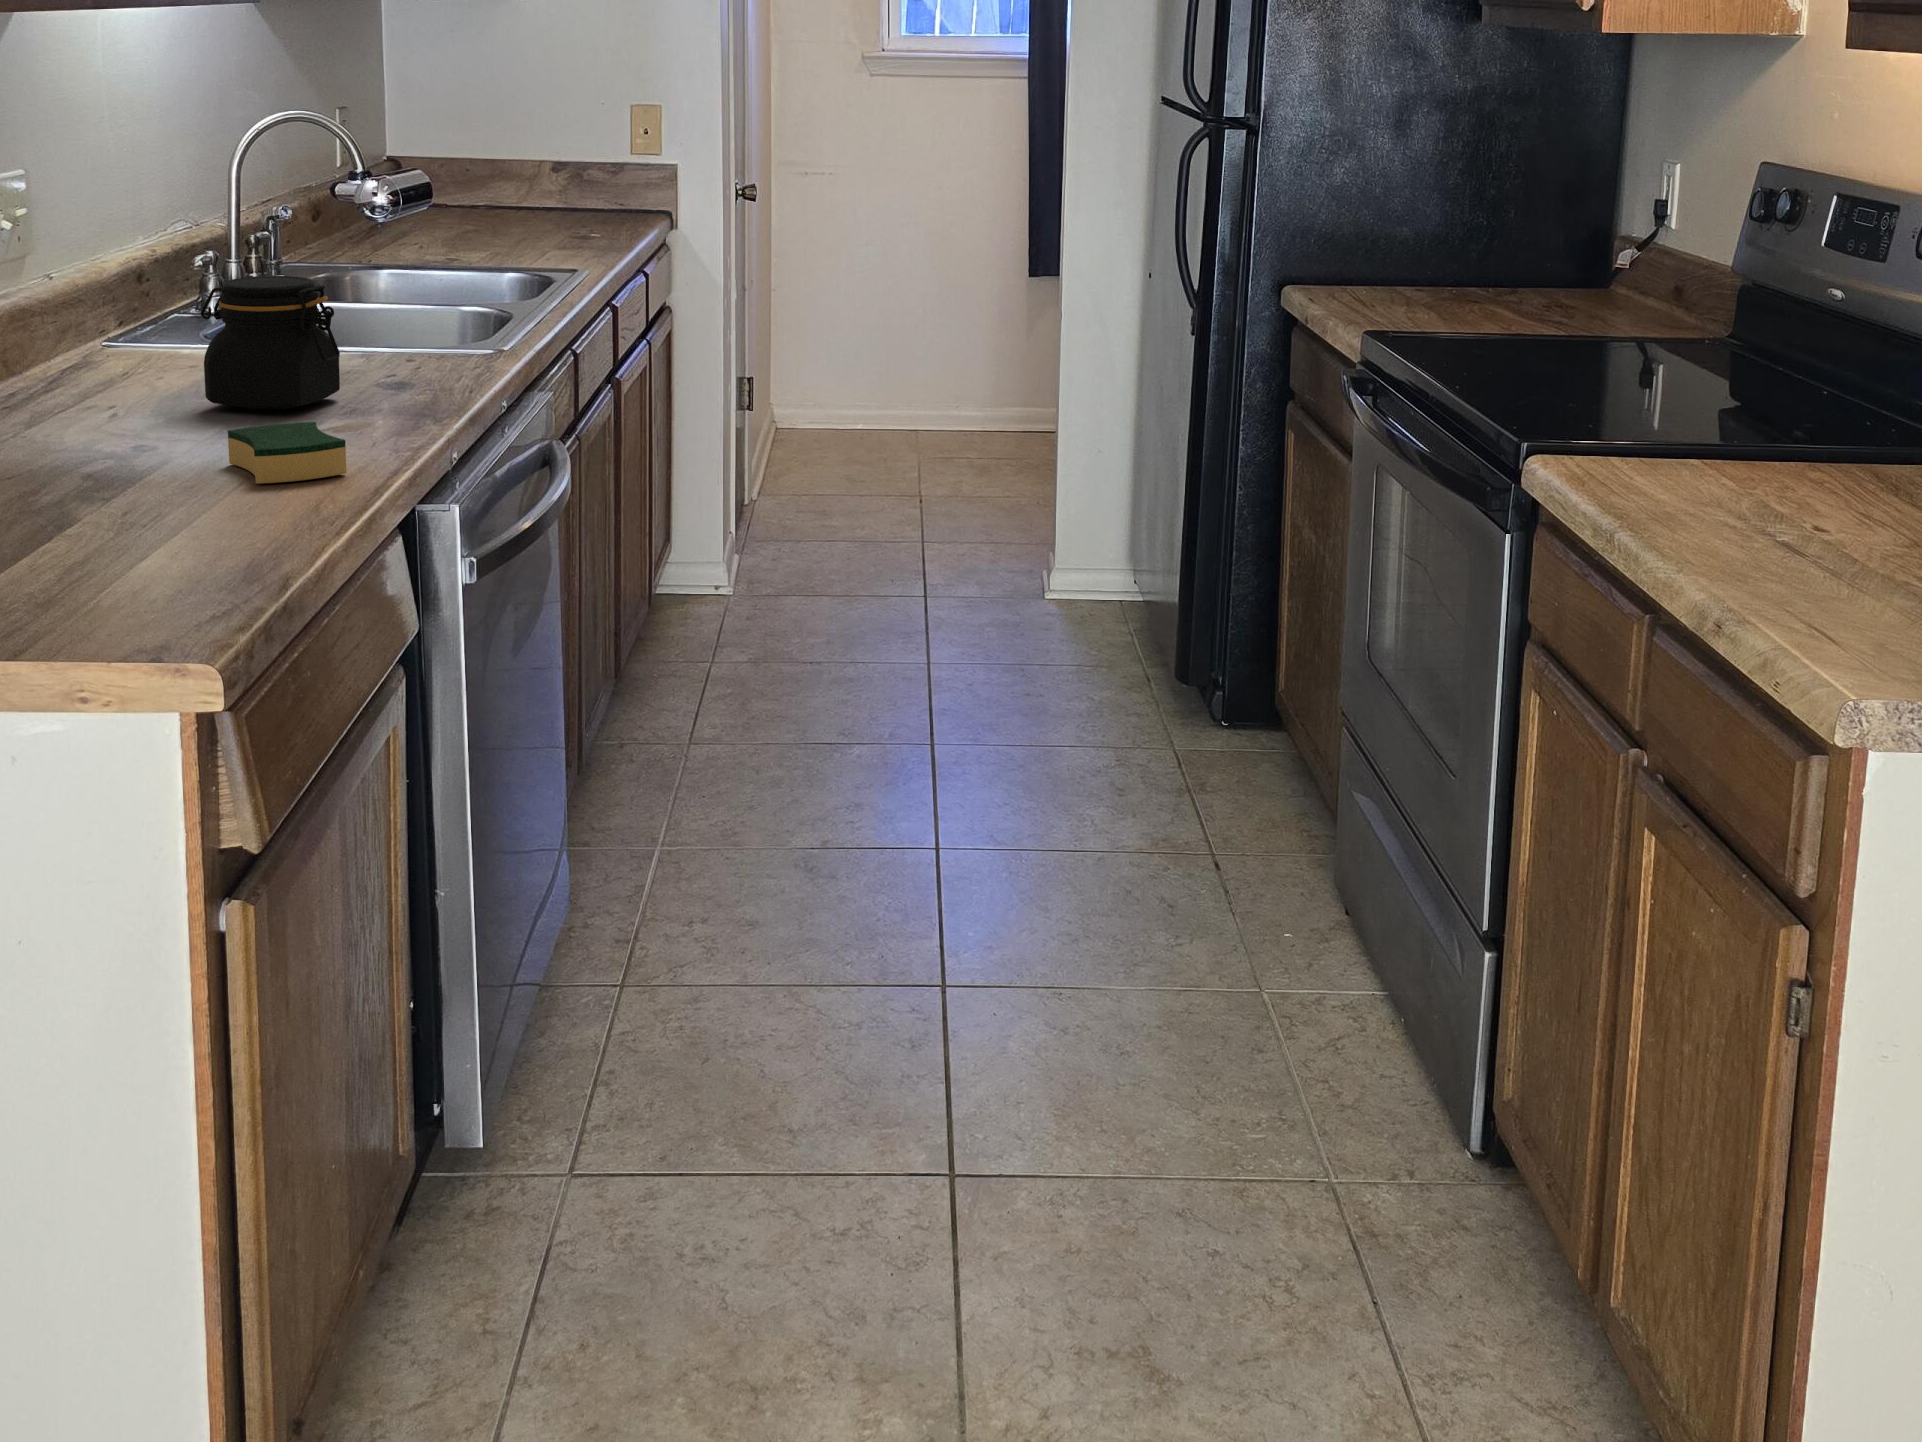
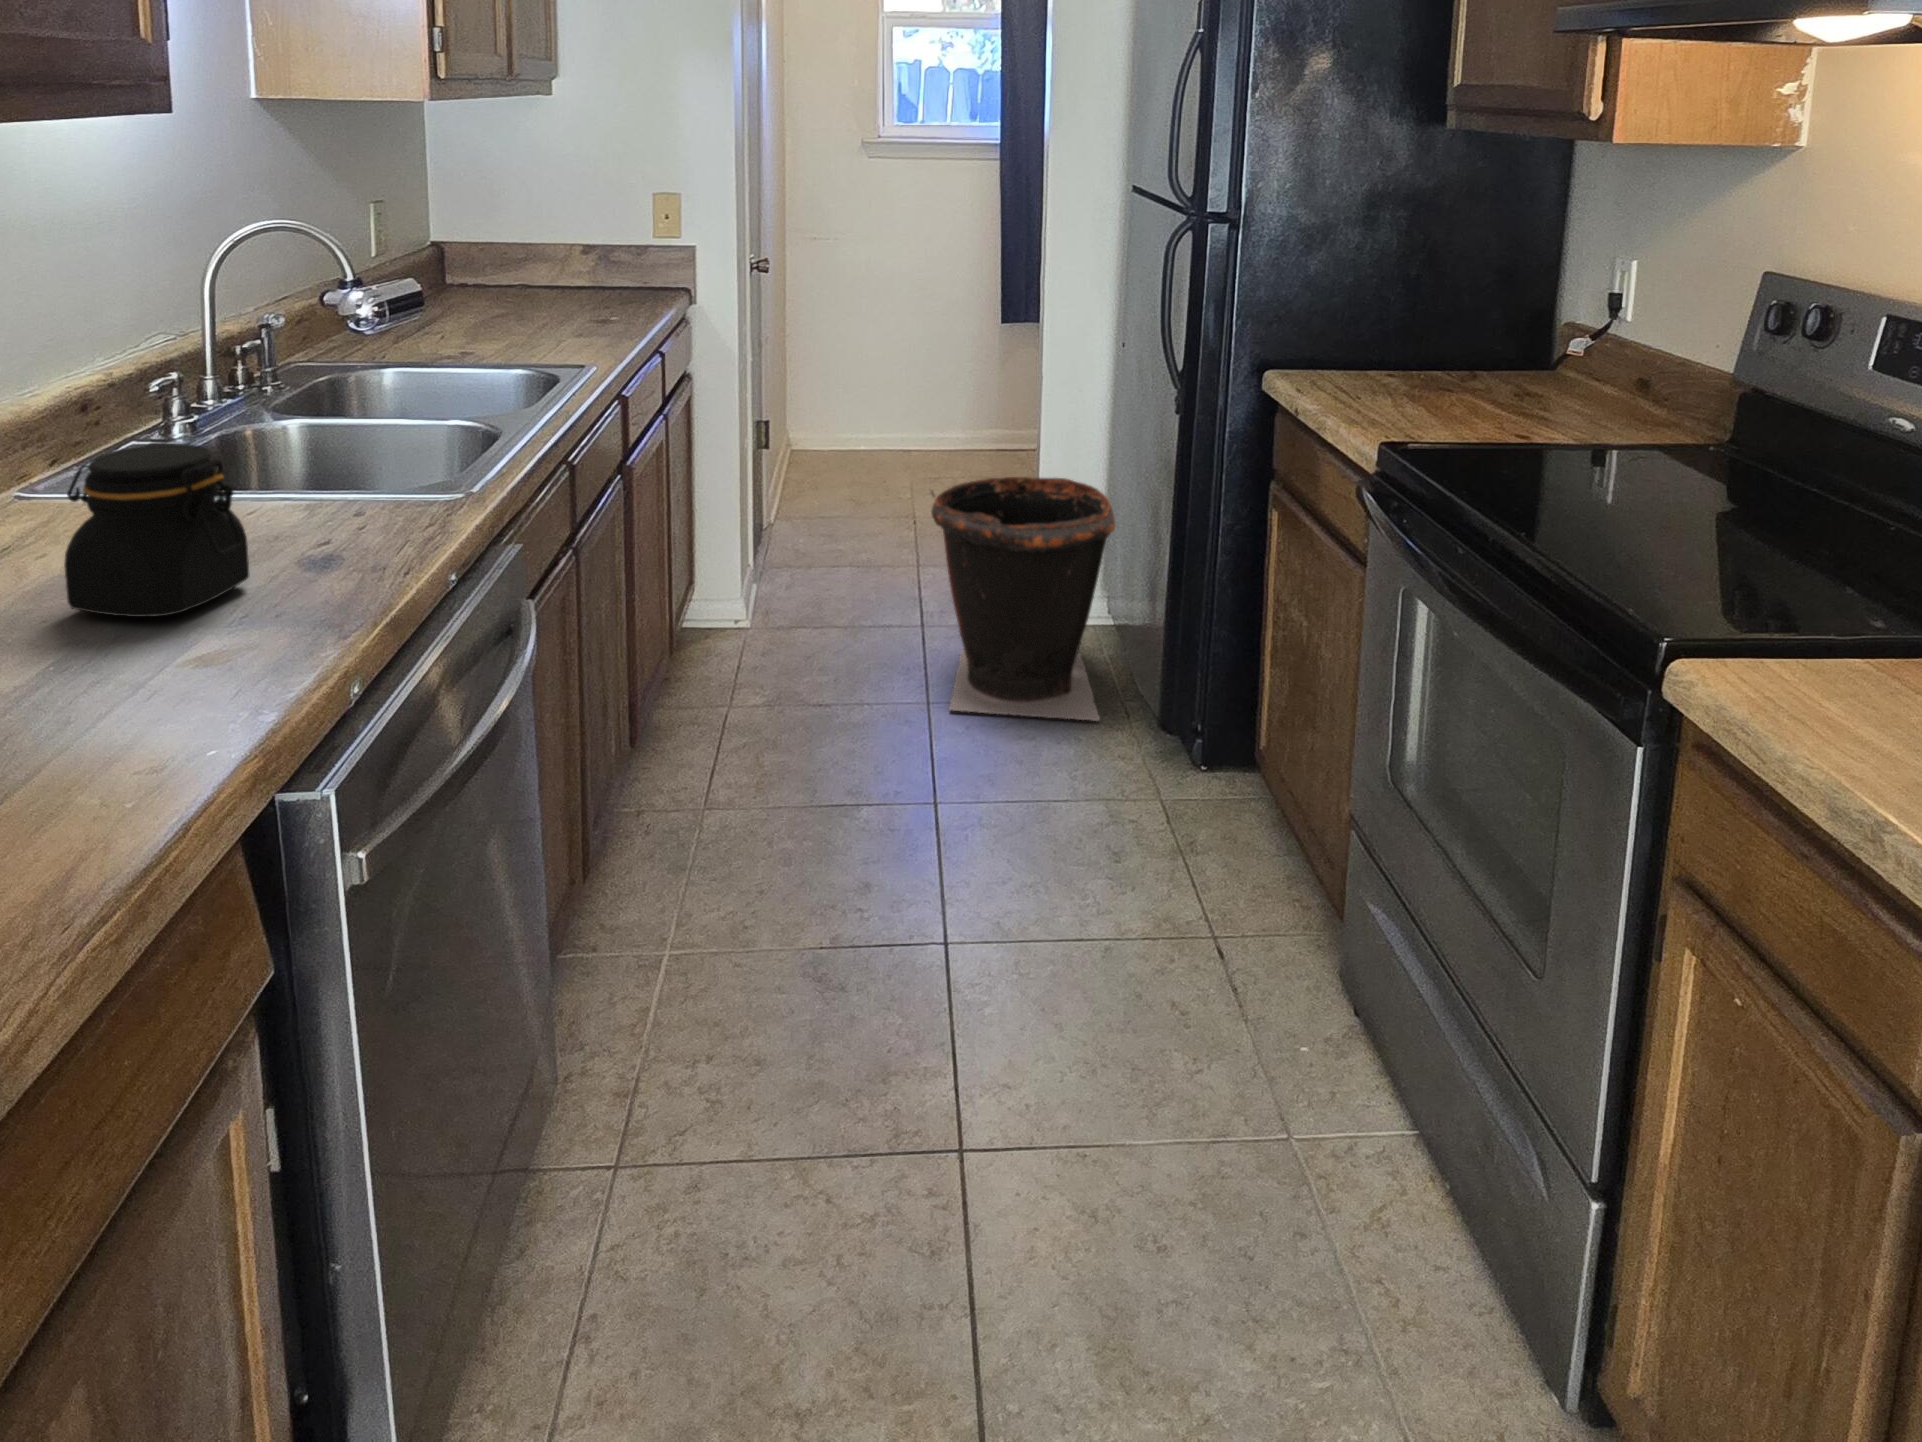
sponge: present [228,422,346,484] -> none [20,673,179,798]
trash can: none [932,427,1138,685] -> present [930,477,1115,721]

